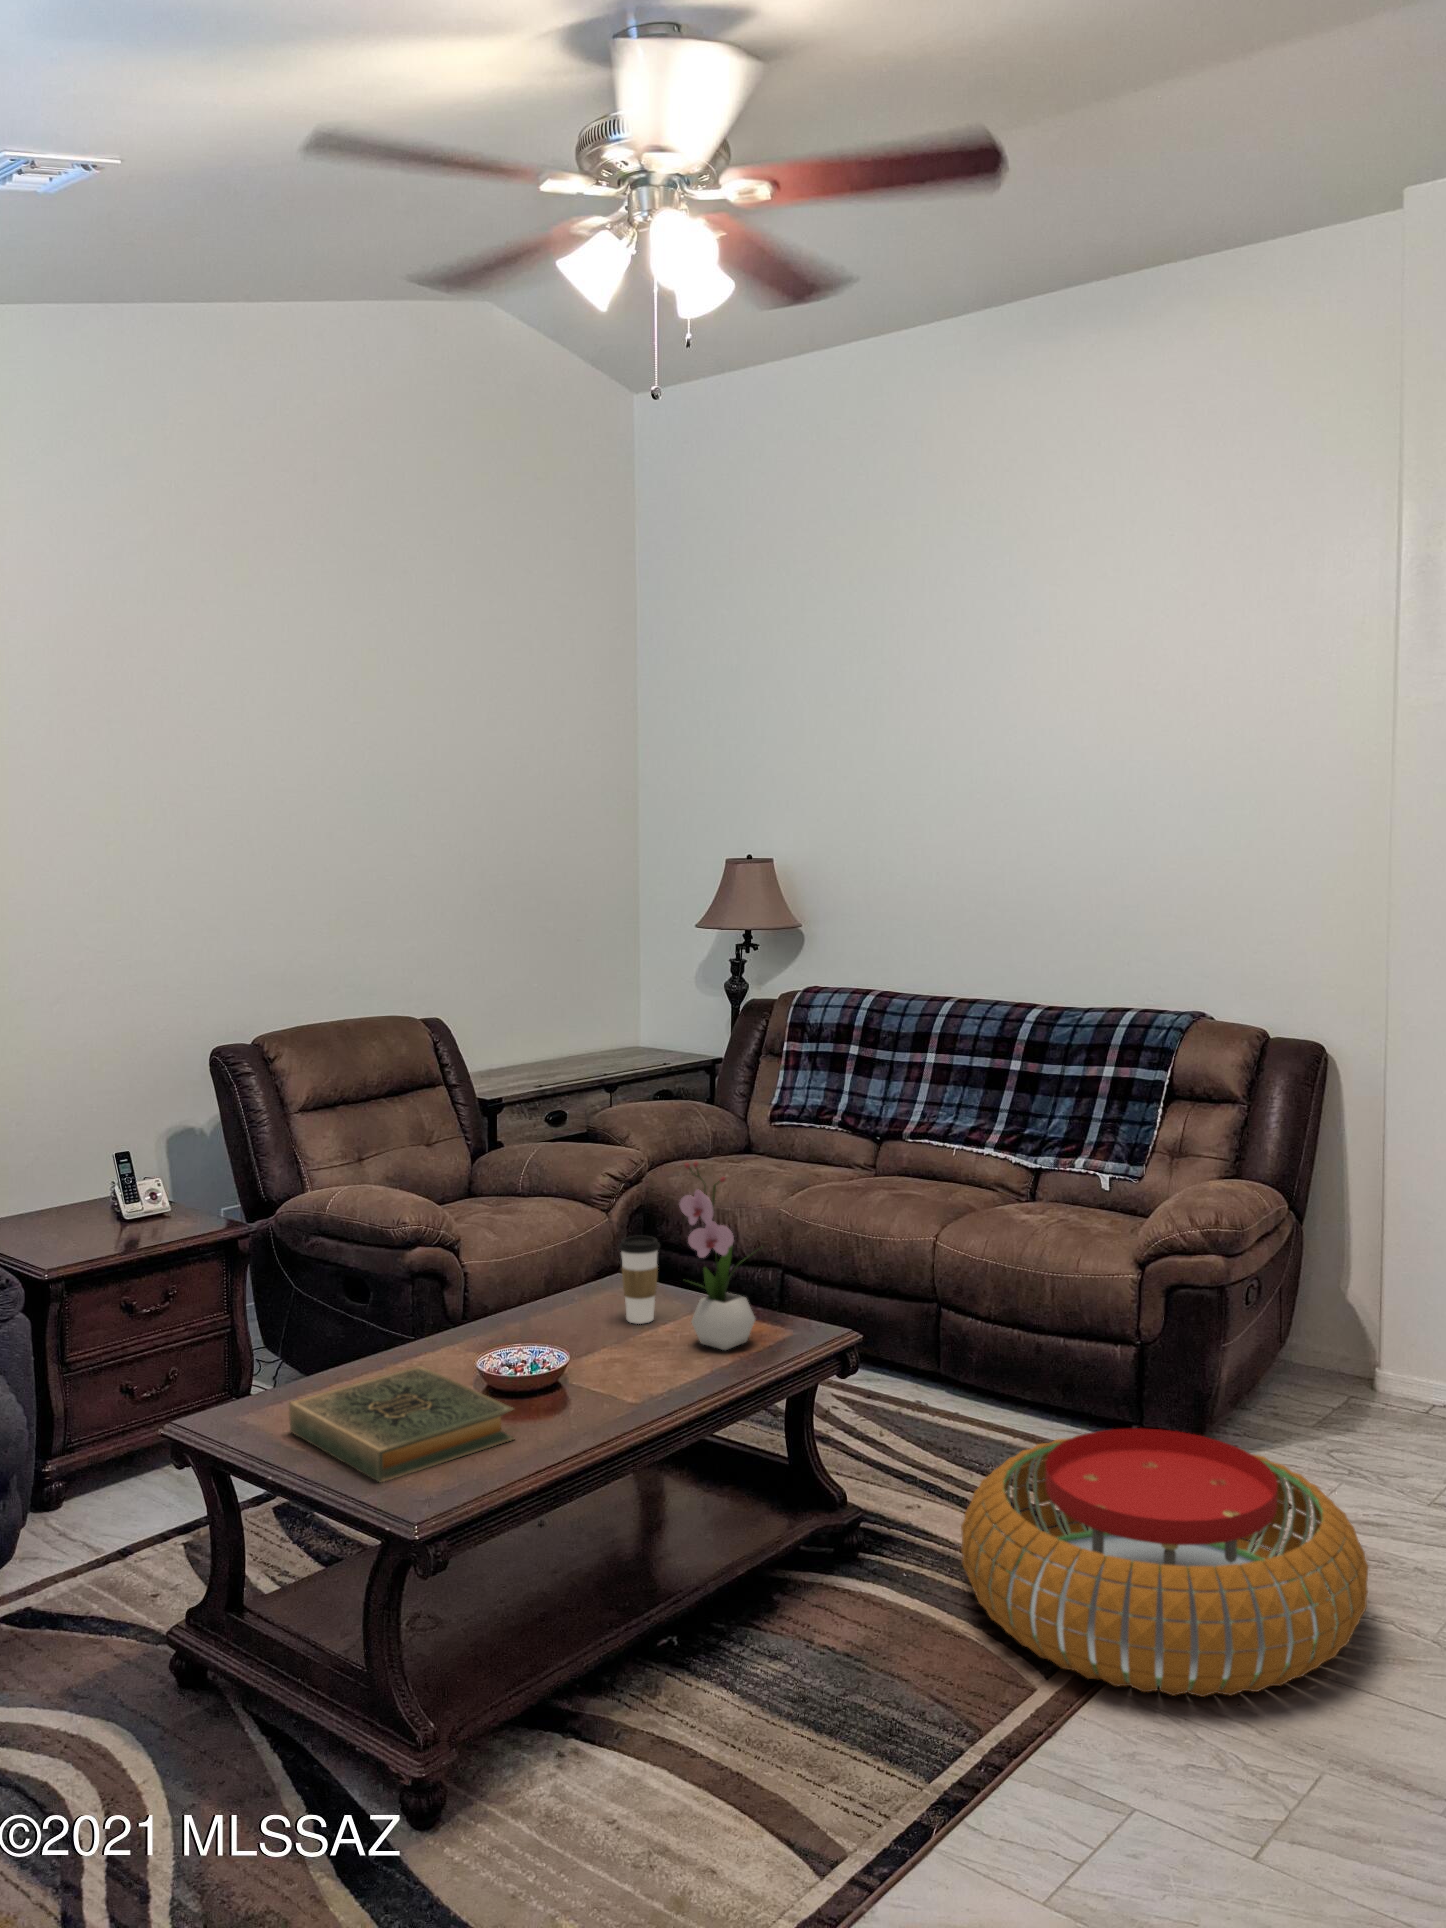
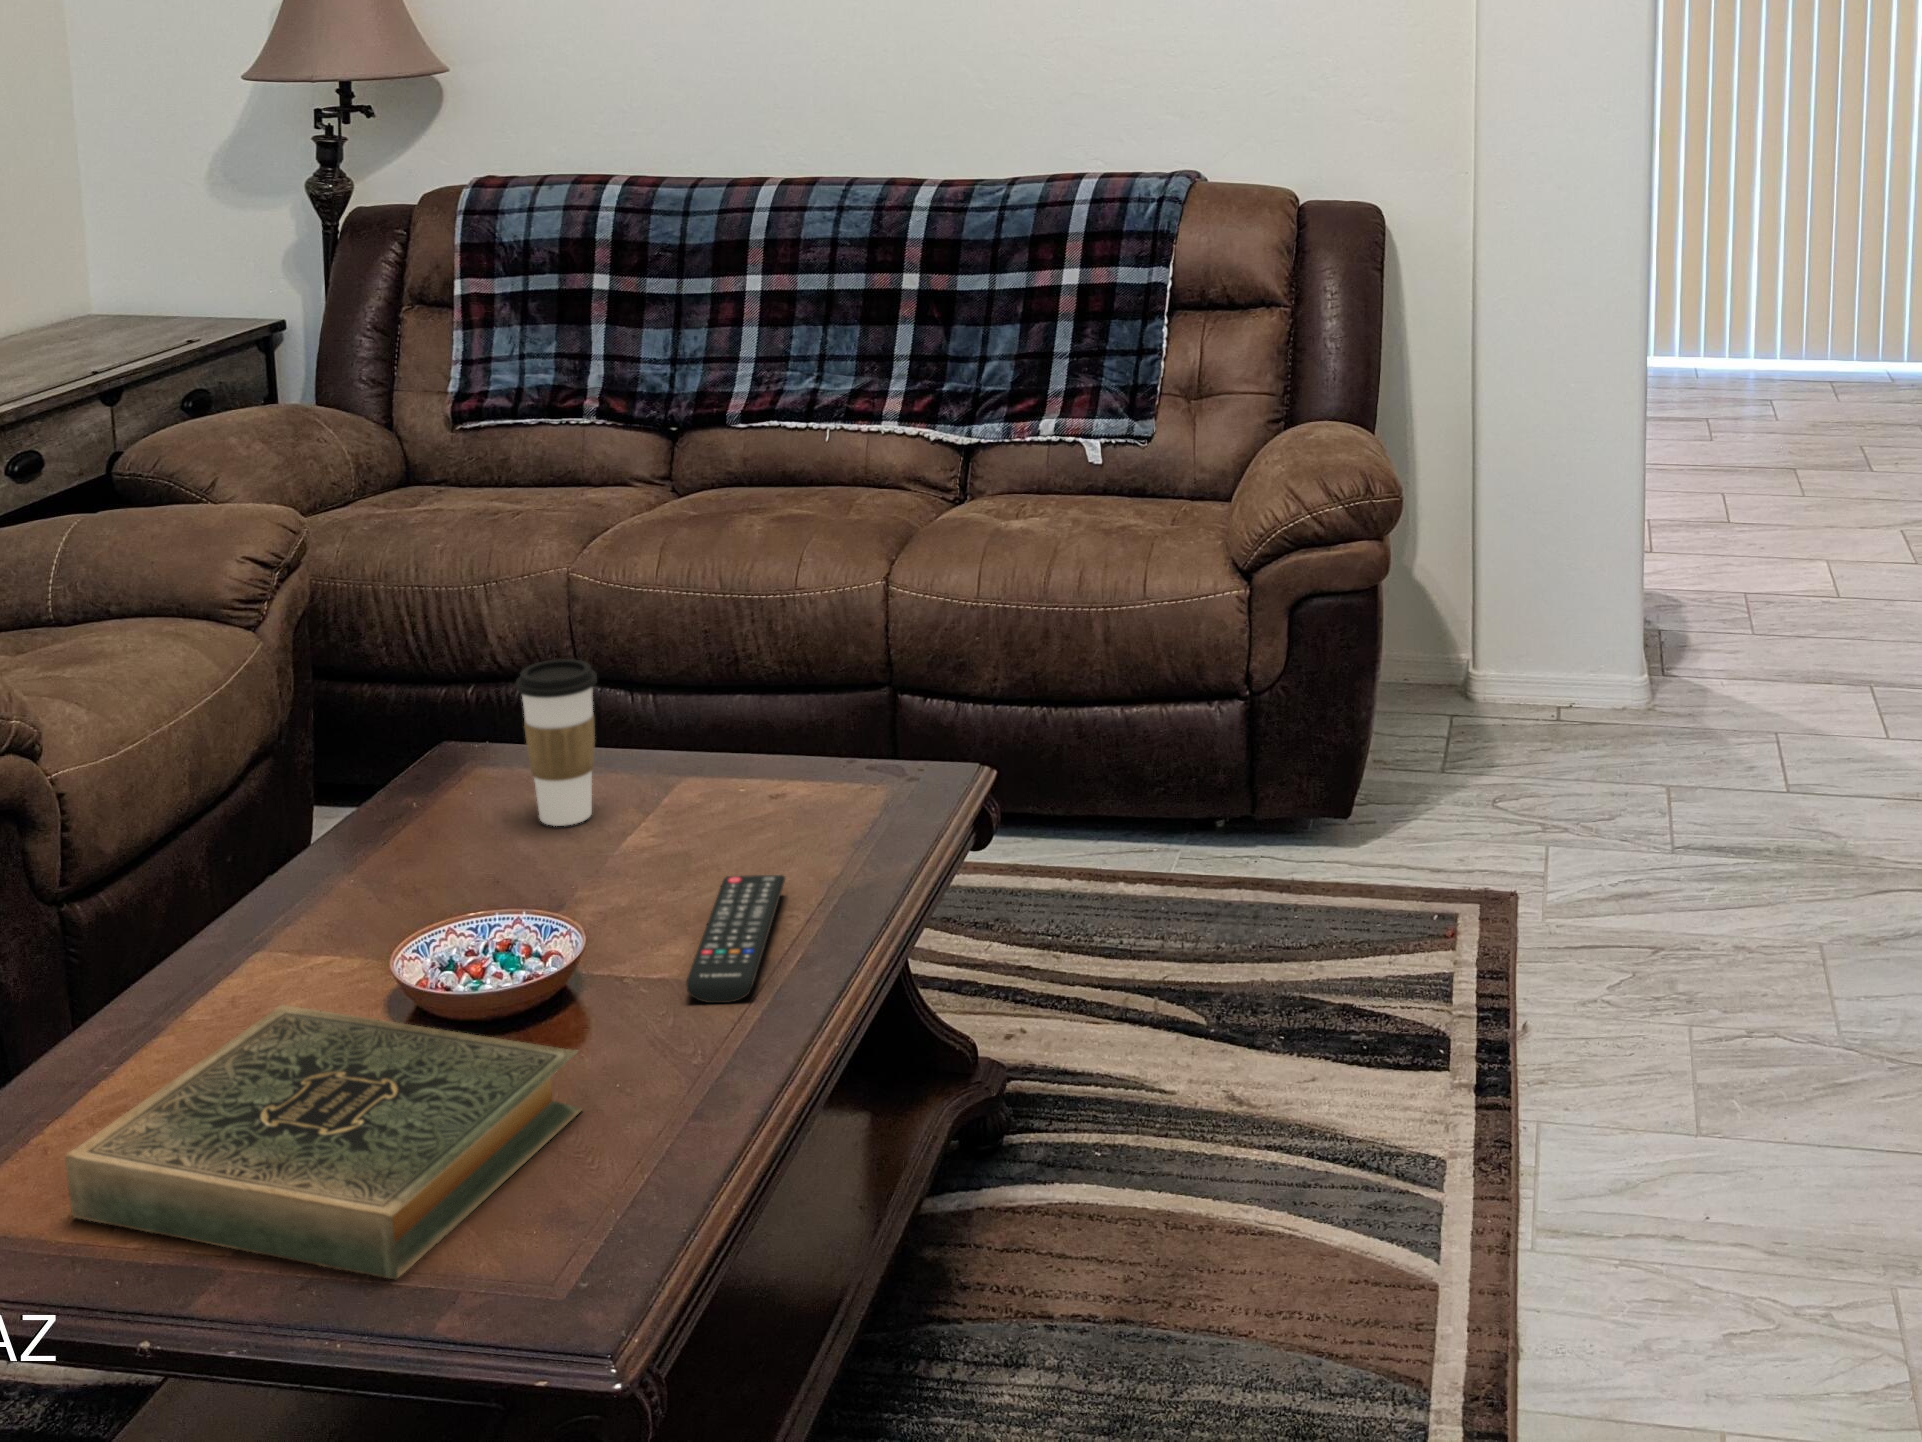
flower arrangement: present [679,1162,762,1350] -> none [686,507,825,844]
remote control: none [605,1356,700,1412] -> present [687,875,785,1003]
pouf: present [961,1428,1368,1697] -> none [1181,824,1819,1249]

